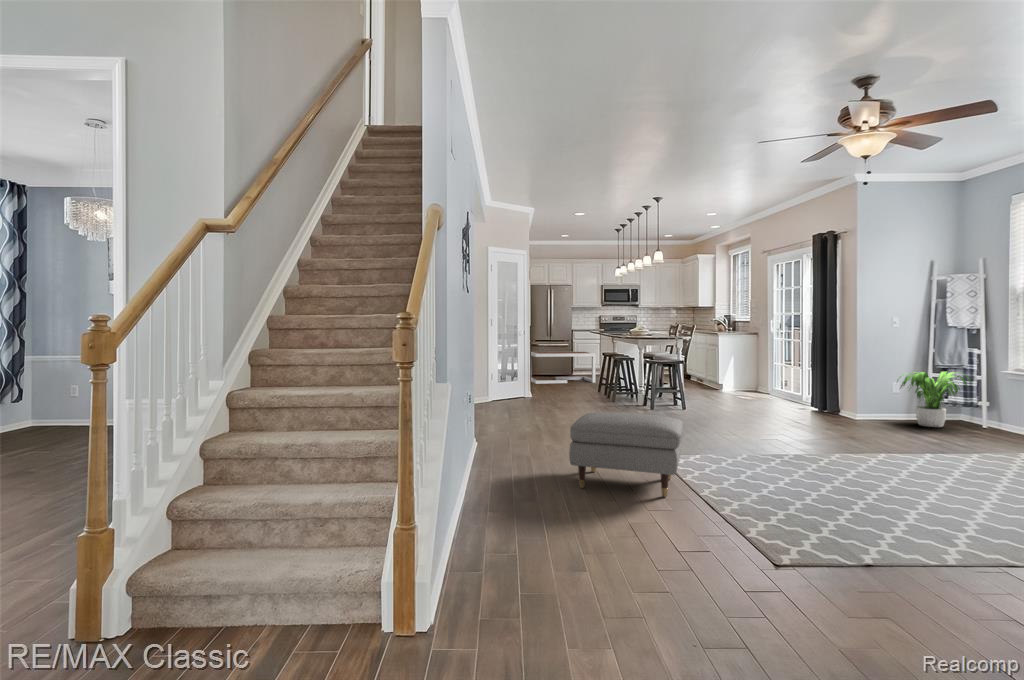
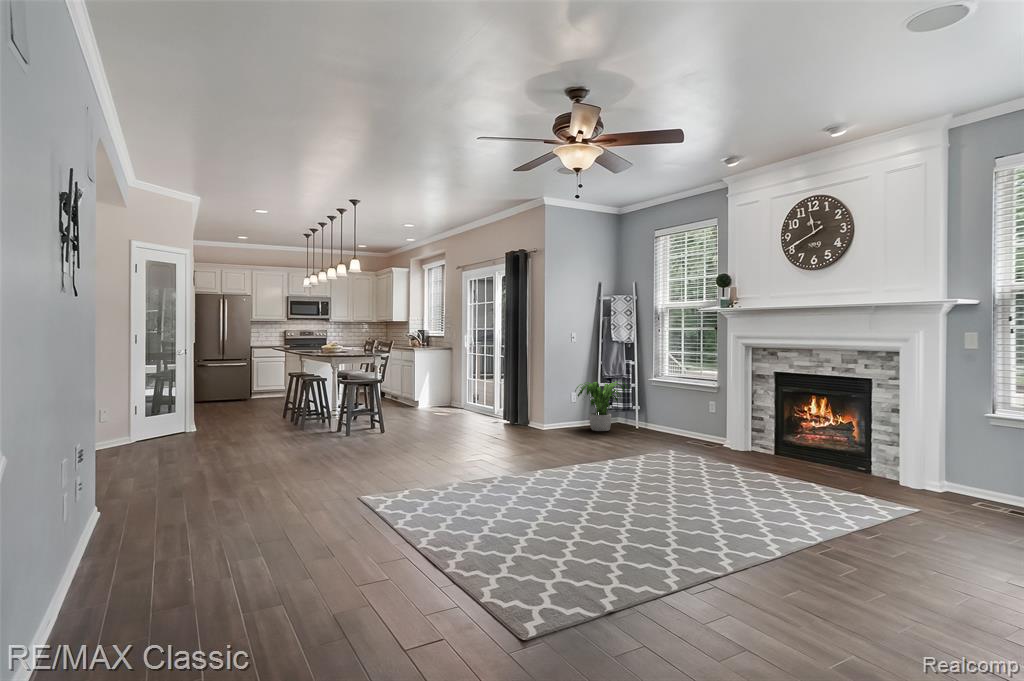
coffee table: present [531,352,596,384] -> none [187,372,279,414]
ottoman: present [569,412,684,497] -> none [227,450,393,570]

